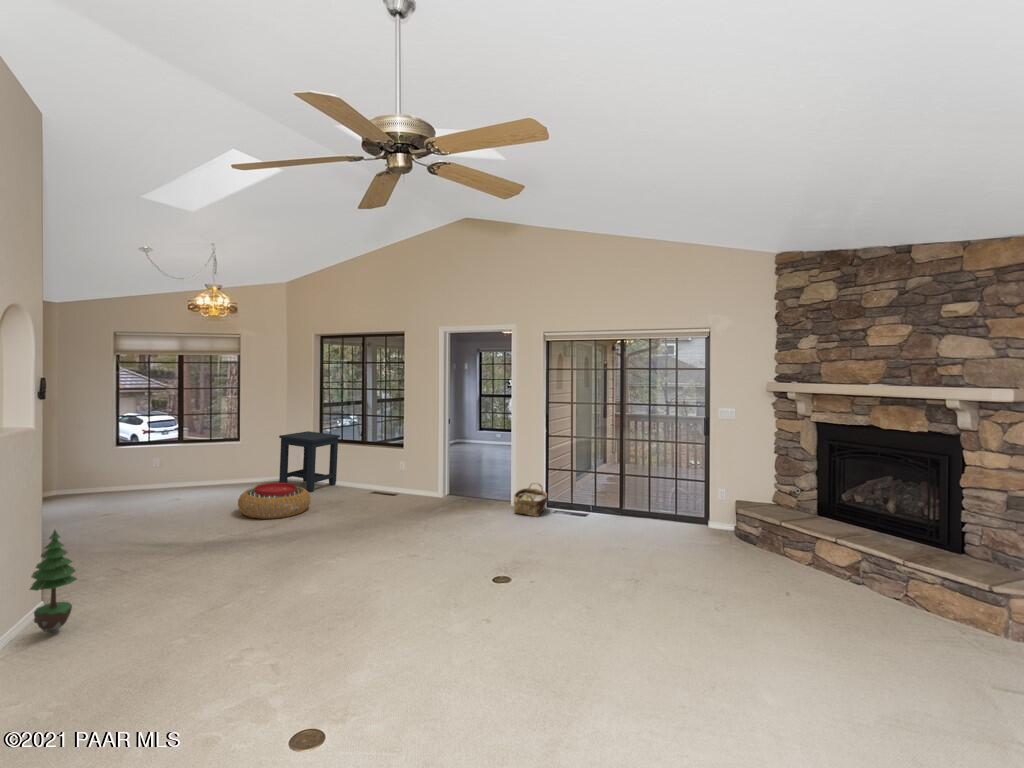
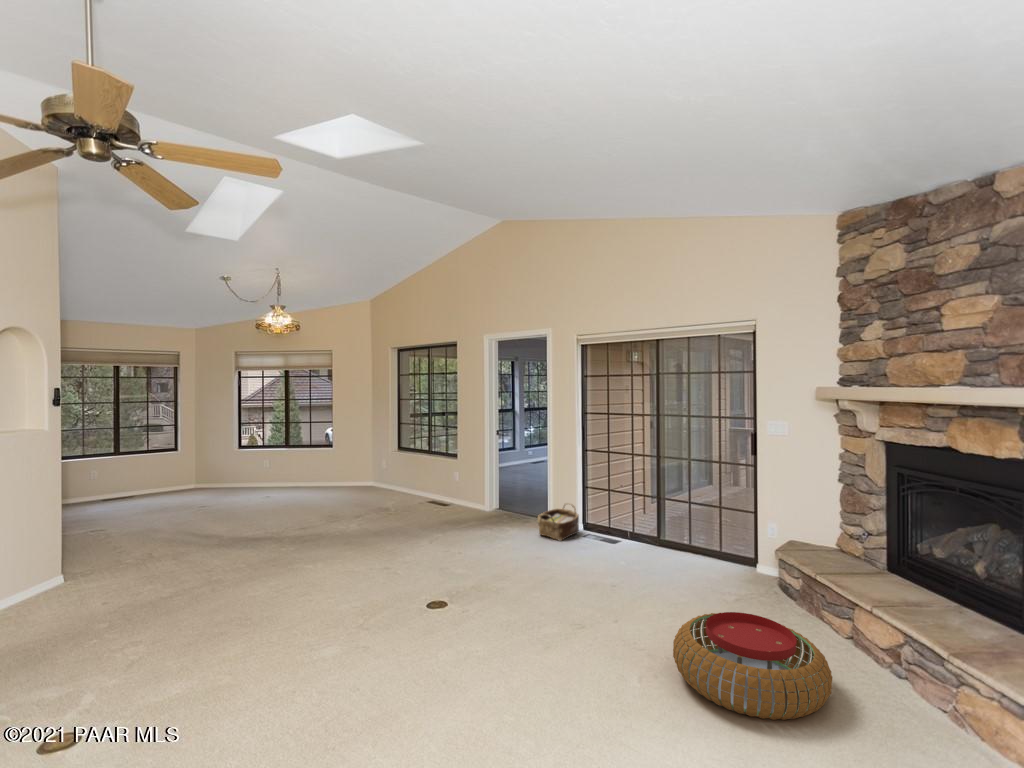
side table: present [279,431,340,492] -> none [354,441,410,501]
pouf: present [238,483,311,519] -> present [673,612,832,720]
potted tree: present [30,530,77,632] -> none [32,510,73,597]

